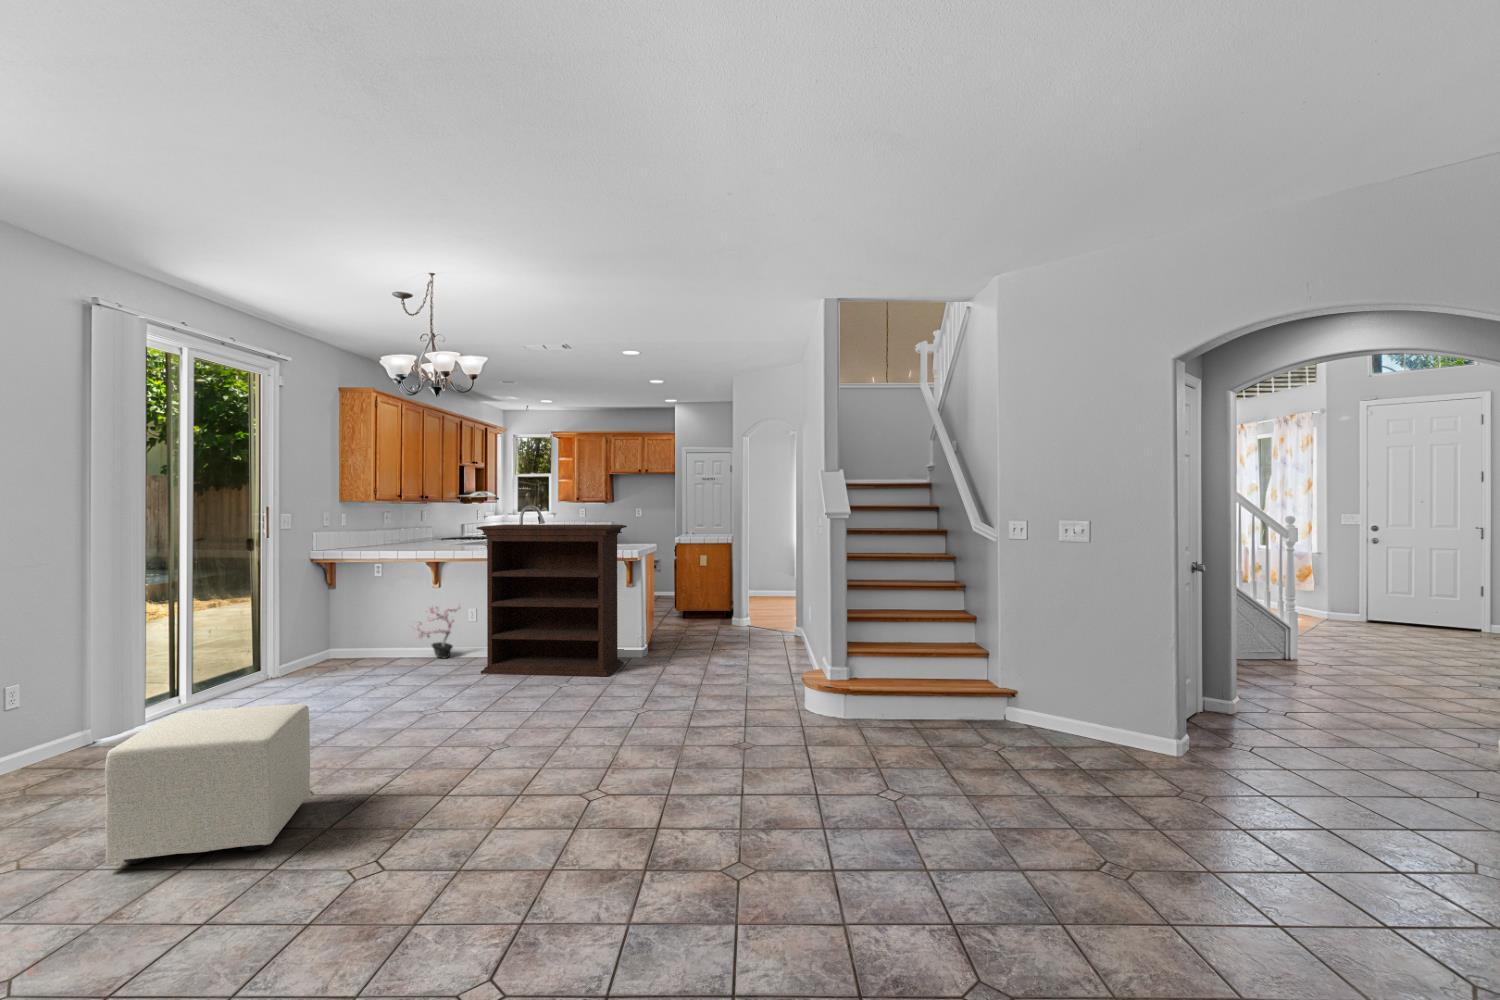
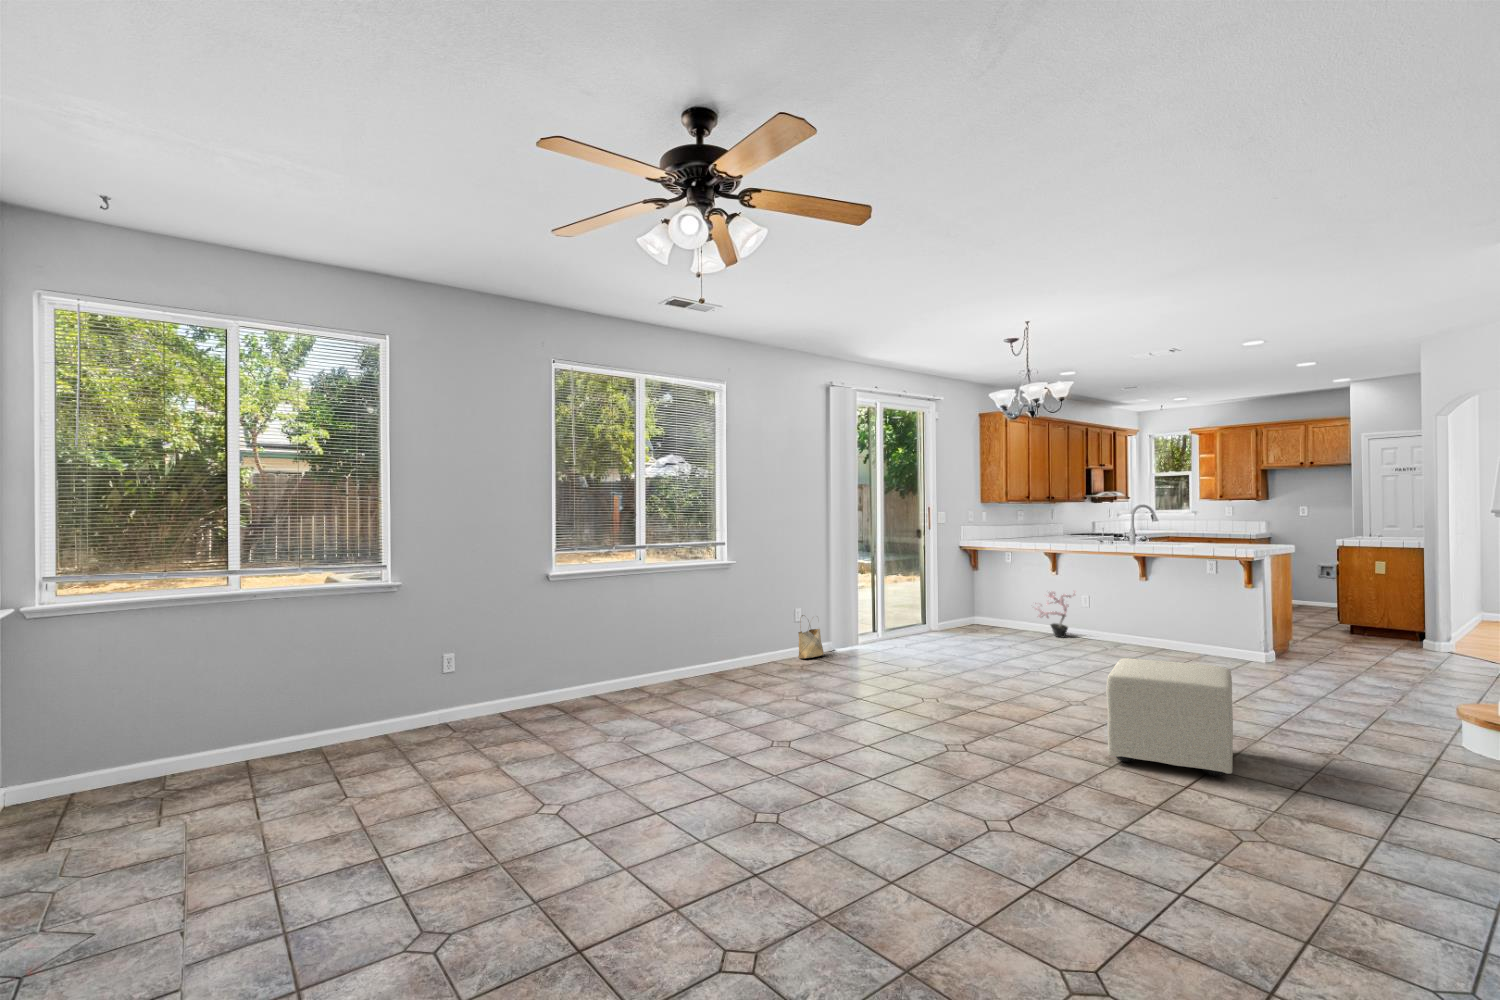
bookshelf: present [477,524,627,676] -> none [1082,521,1240,673]
woven basket: none [34,687,89,762] -> present [798,615,823,659]
ottoman: present [105,705,310,864] -> present [1106,658,1233,776]

